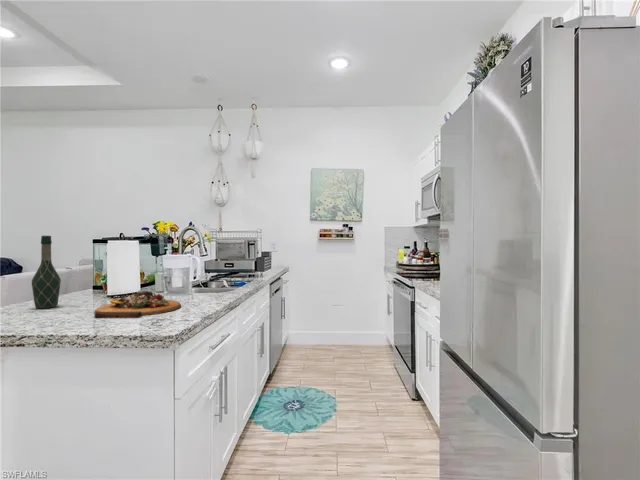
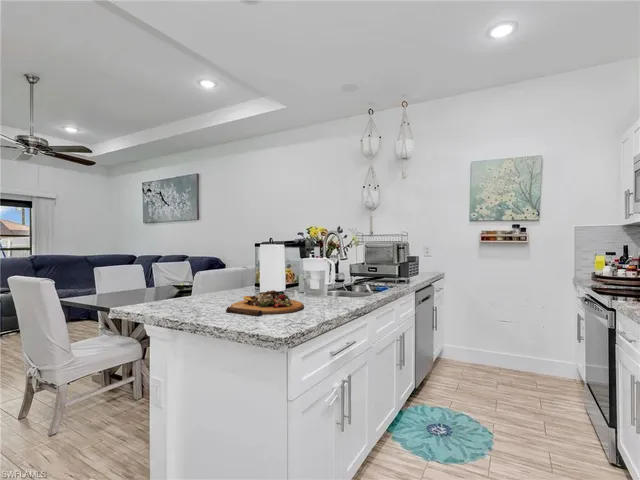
wine bottle: present [32,236,61,308] -> none [194,238,214,299]

